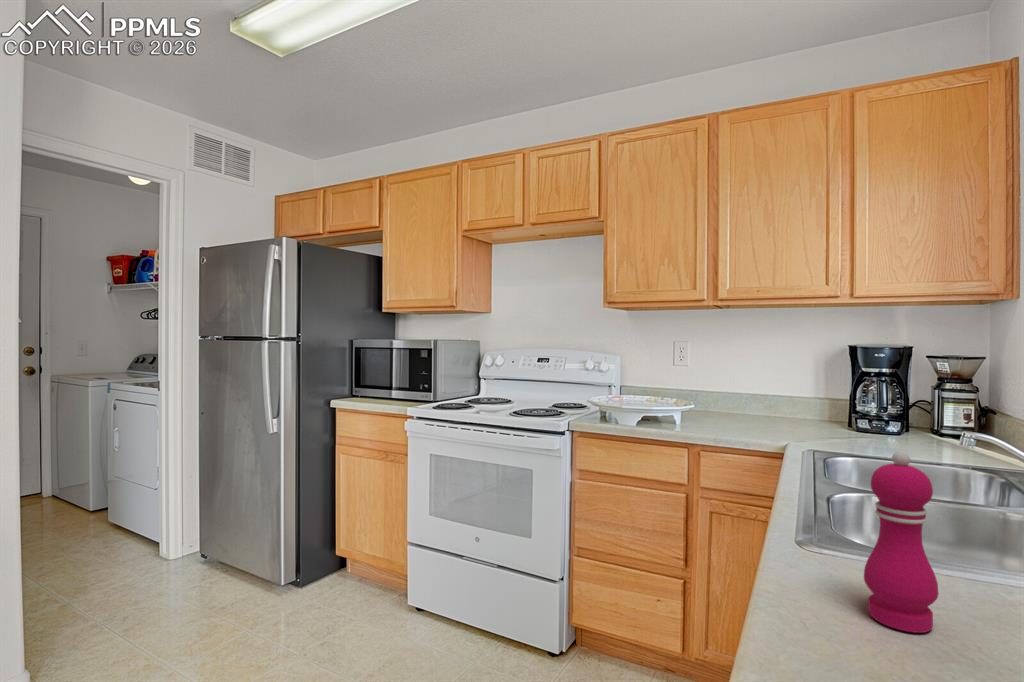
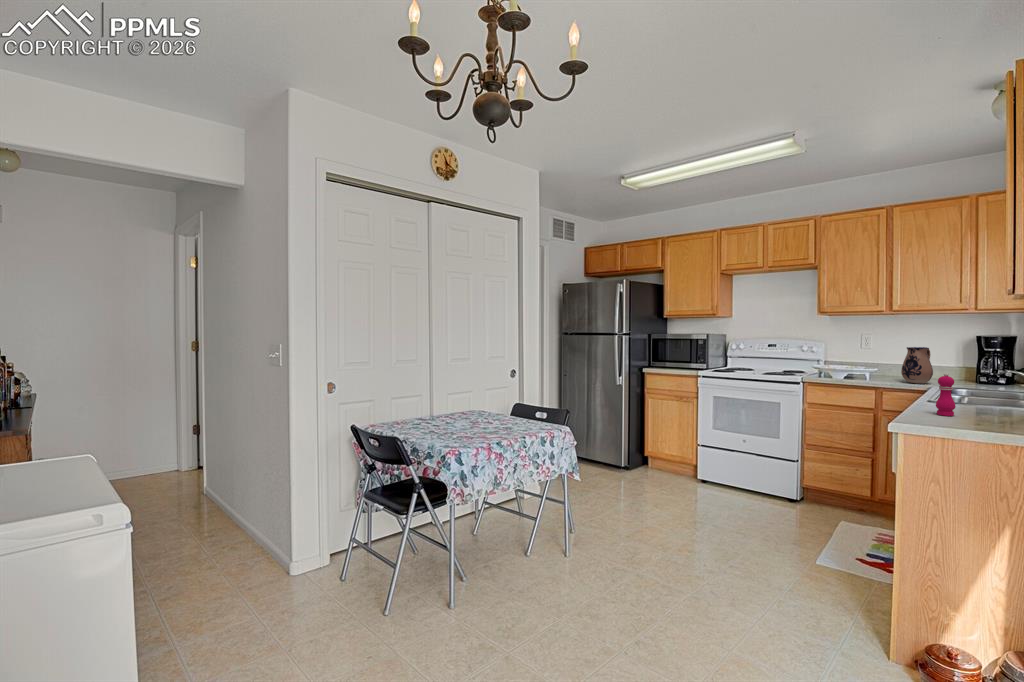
ceramic pitcher: none [733,364,785,434] -> present [901,347,933,384]

